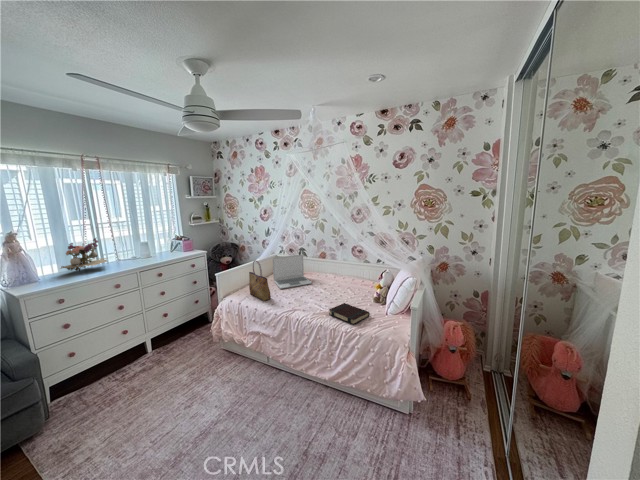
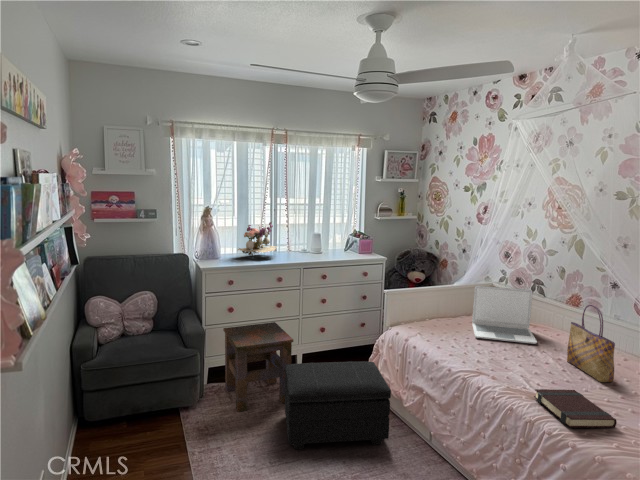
tote bag: present [249,261,271,301] -> present [567,305,615,382]
side table: none [60,322,151,414] -> present [223,322,293,412]
footstool: none [143,325,242,418] -> present [285,361,391,449]

